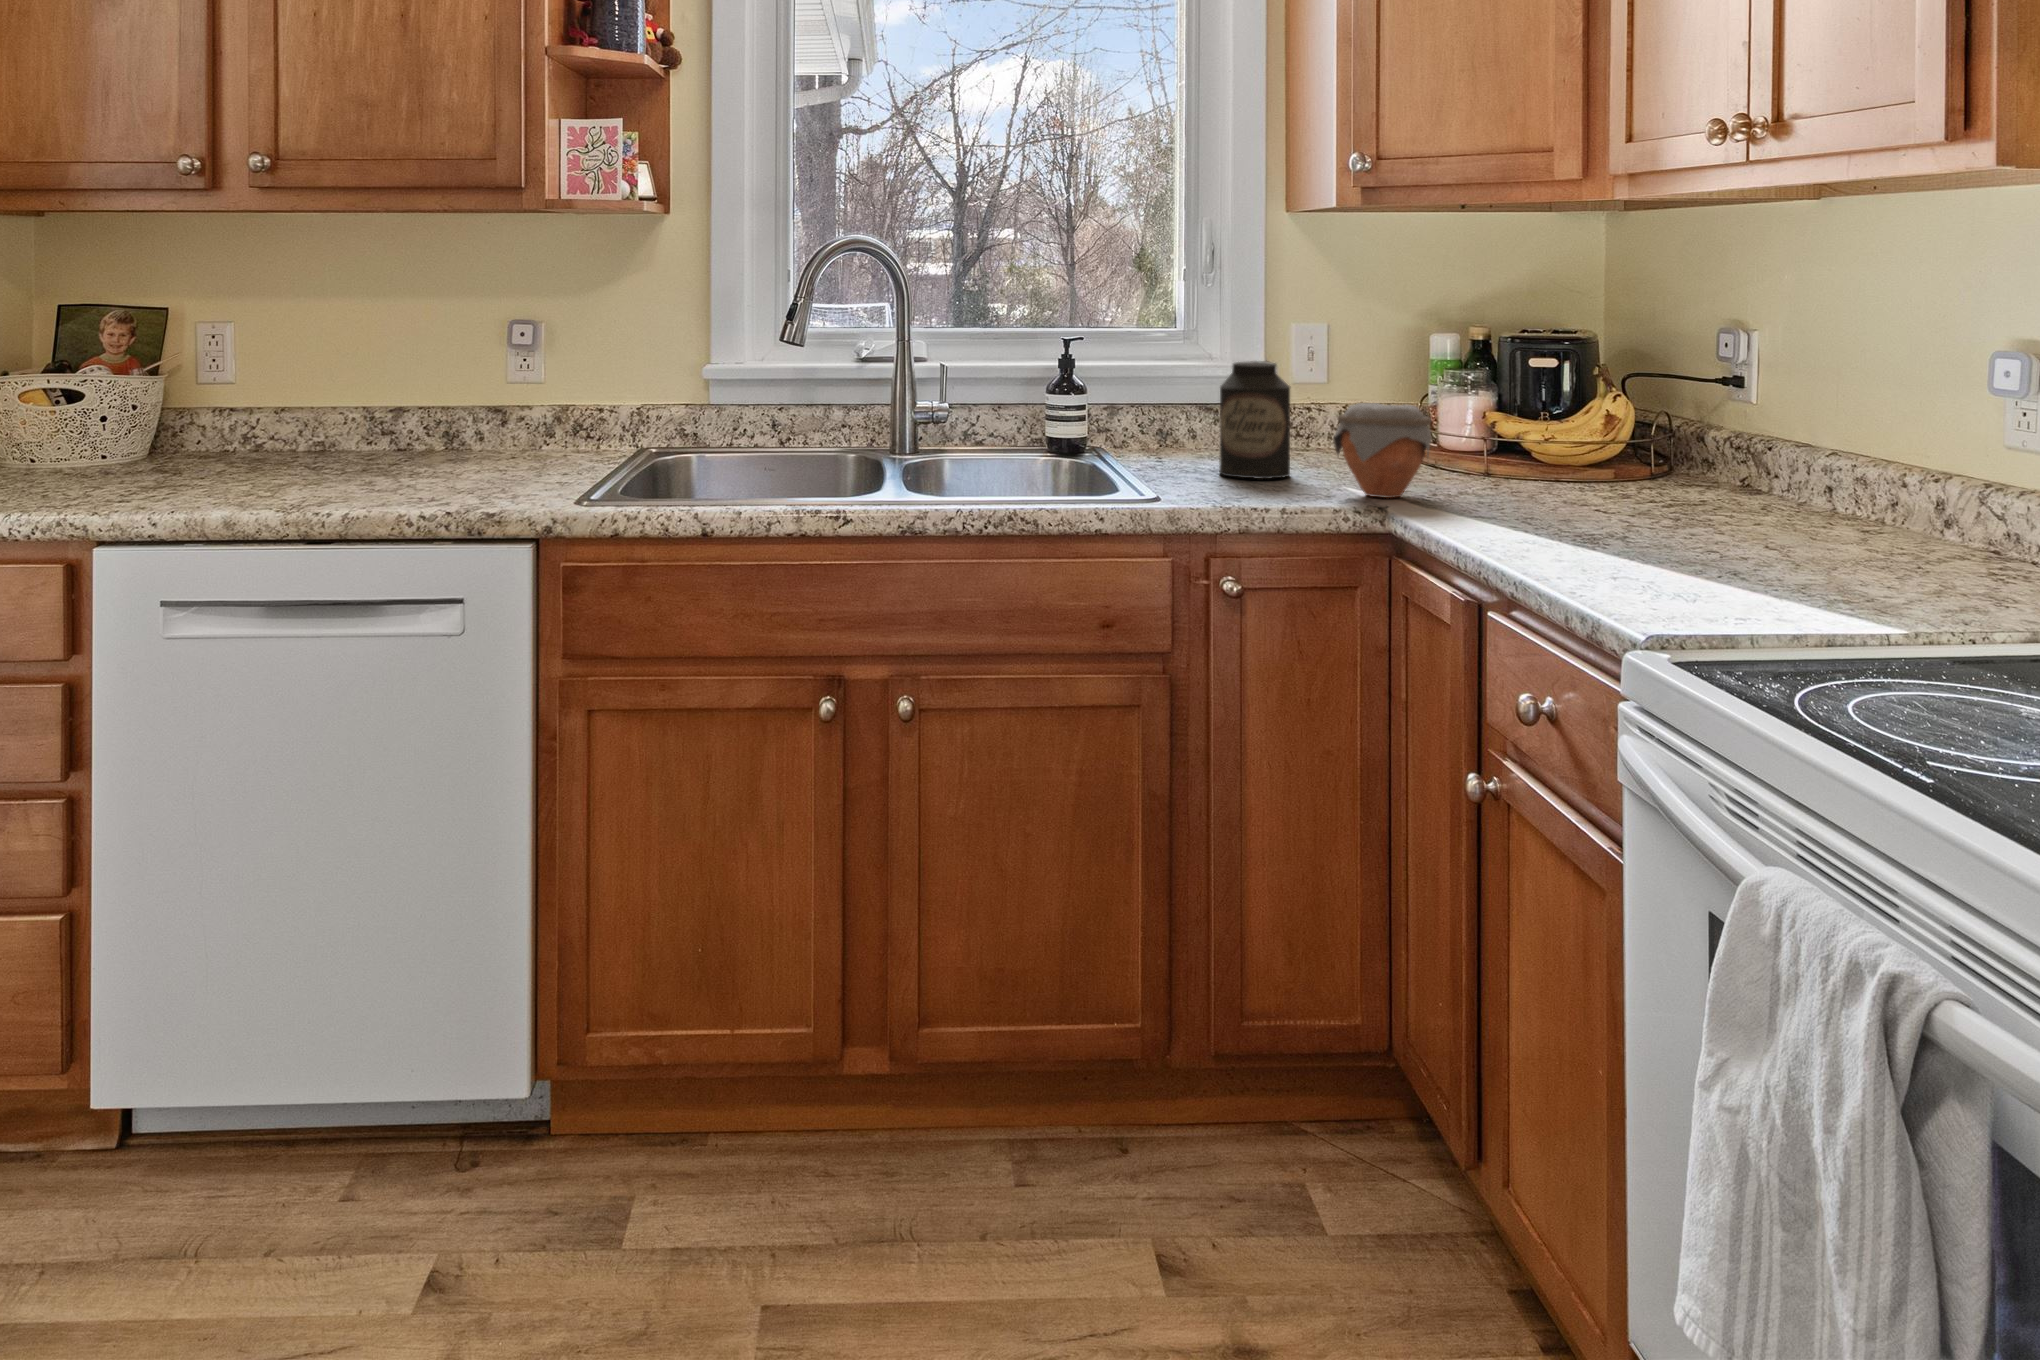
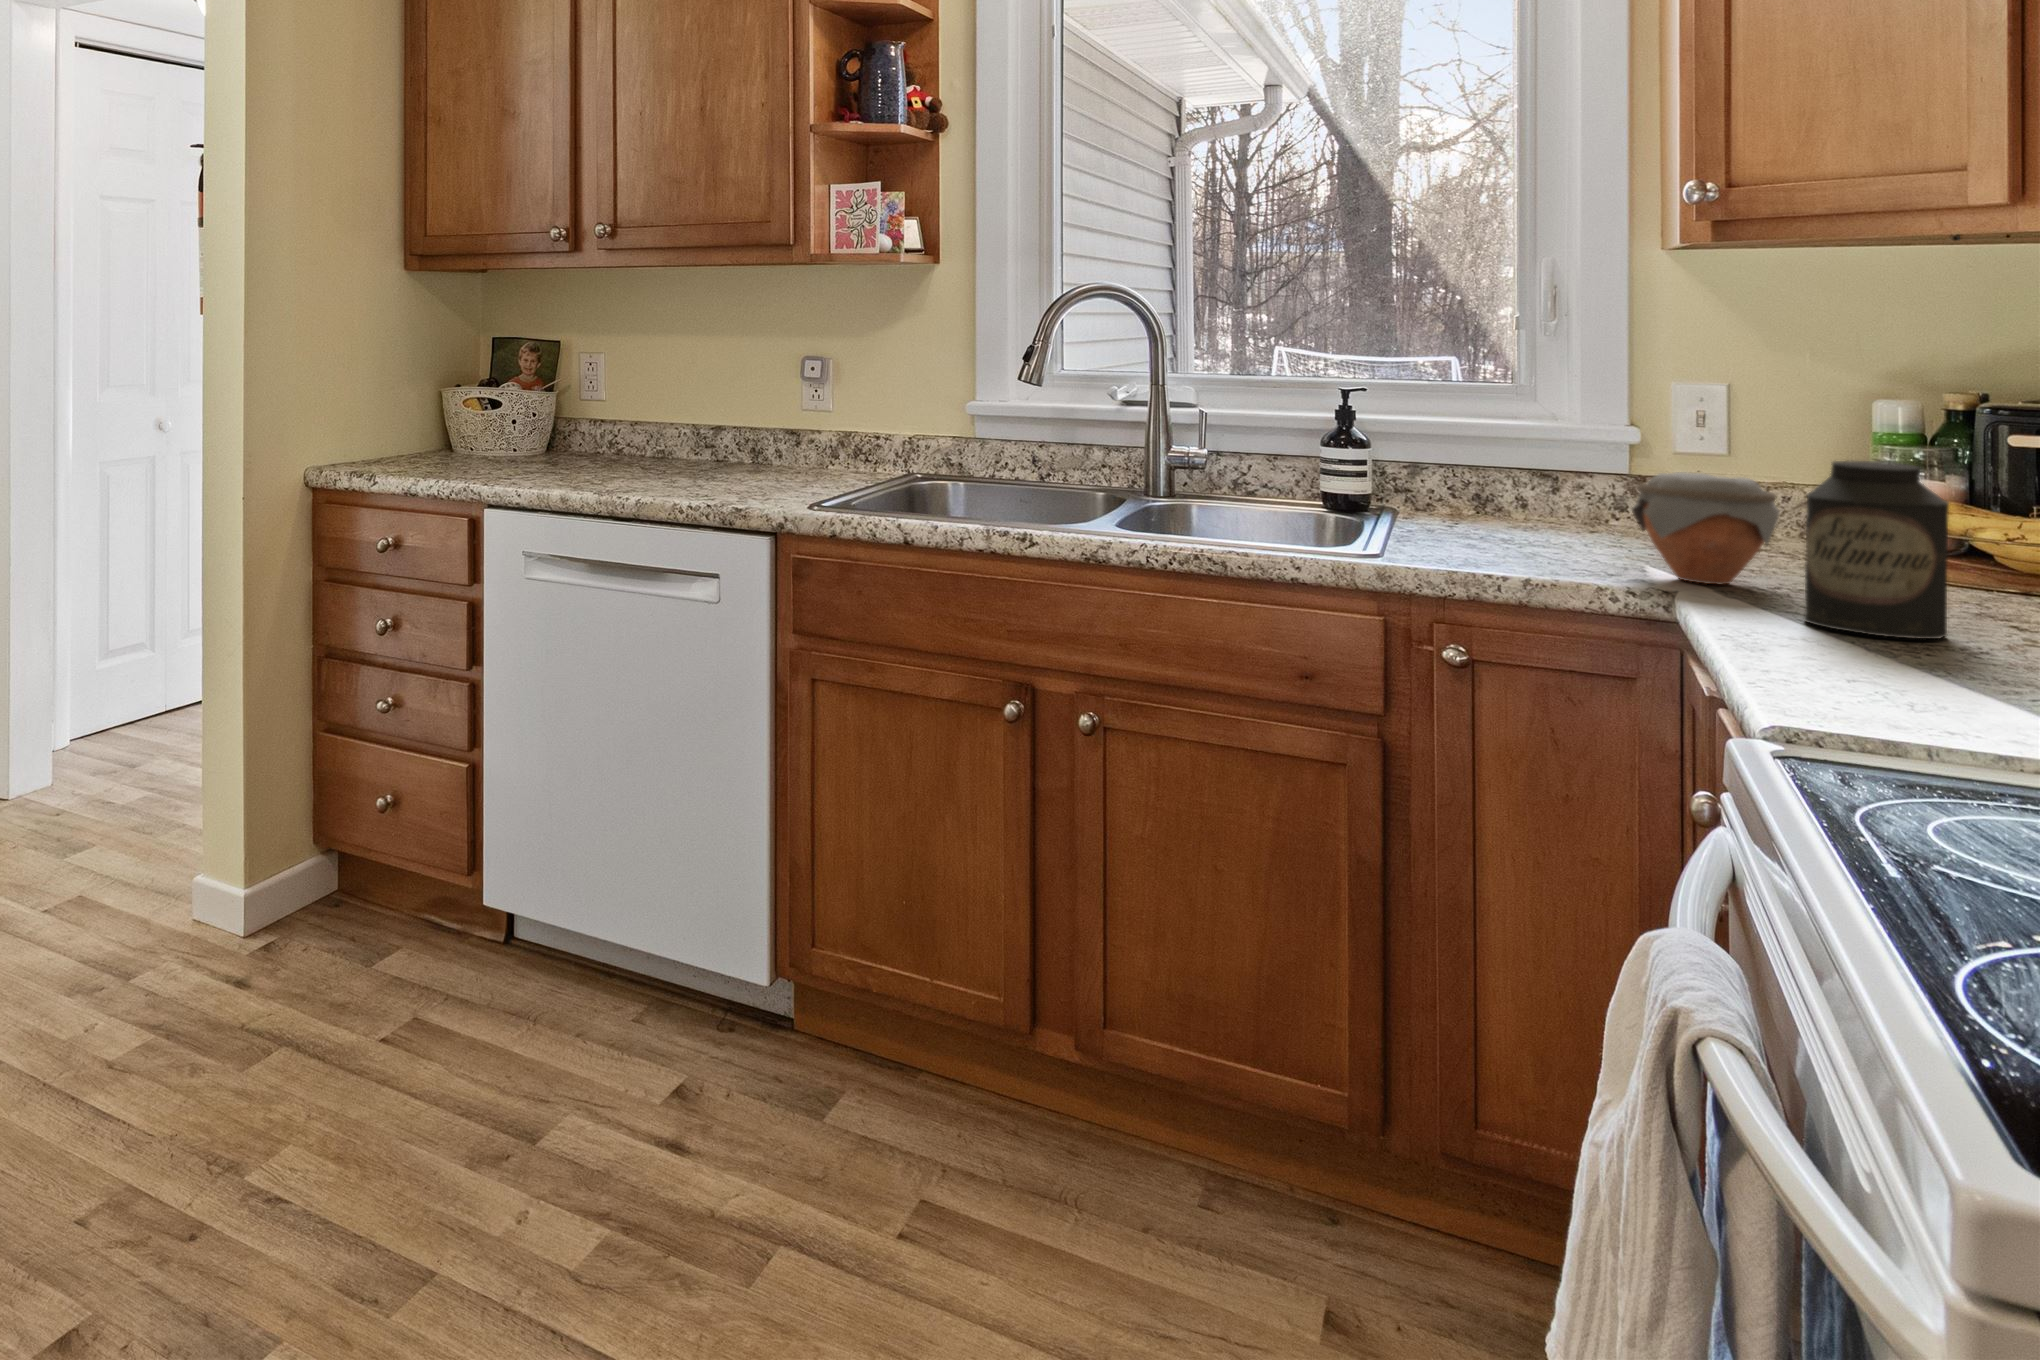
canister: present [1219,361,1290,479] -> present [1804,460,1949,639]

